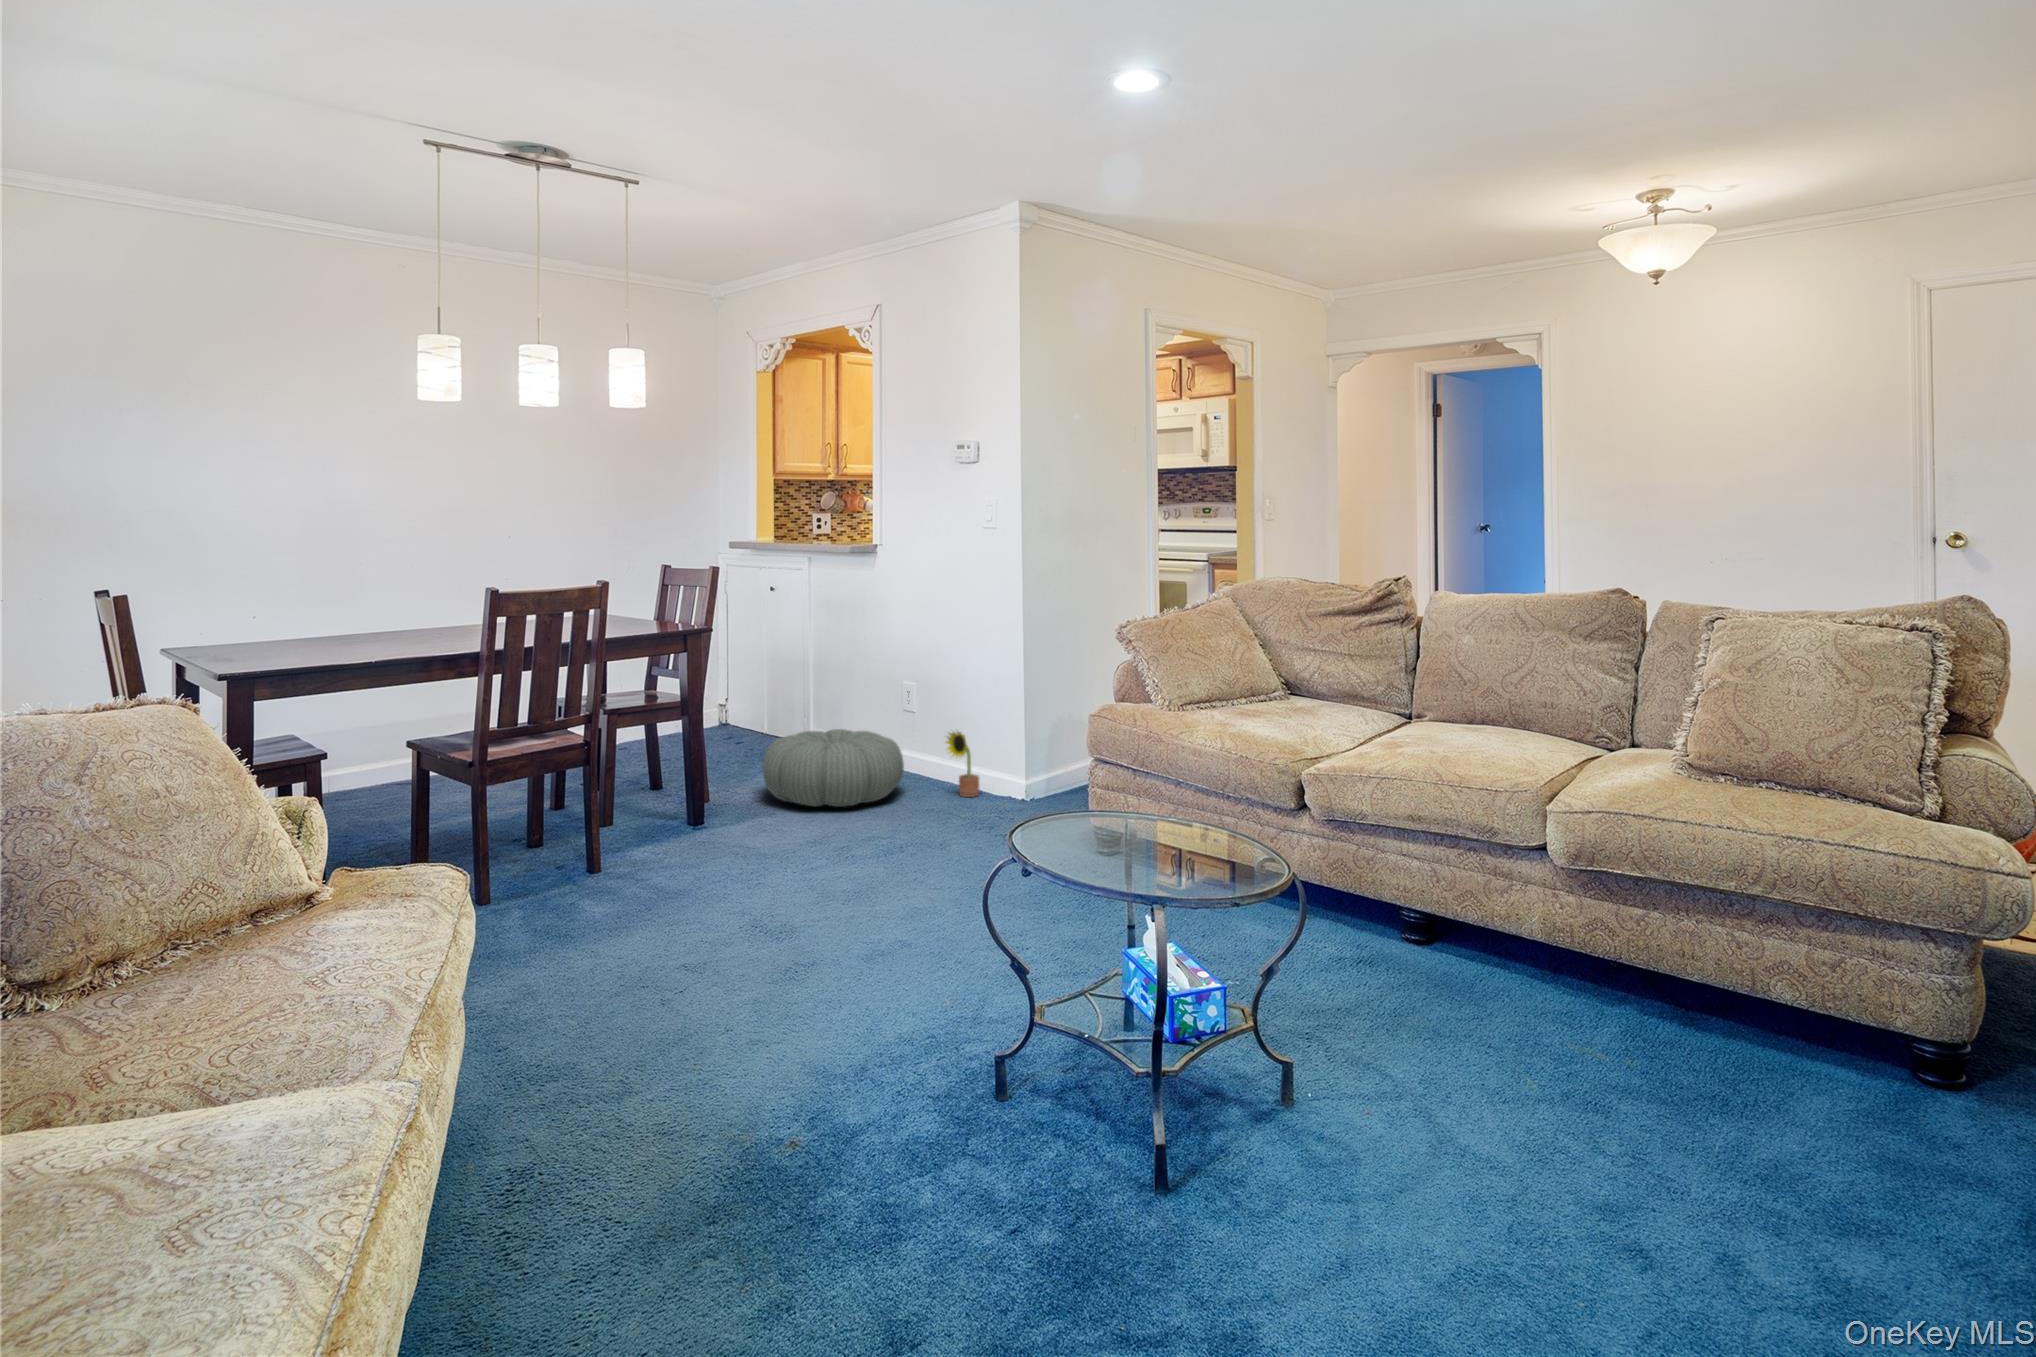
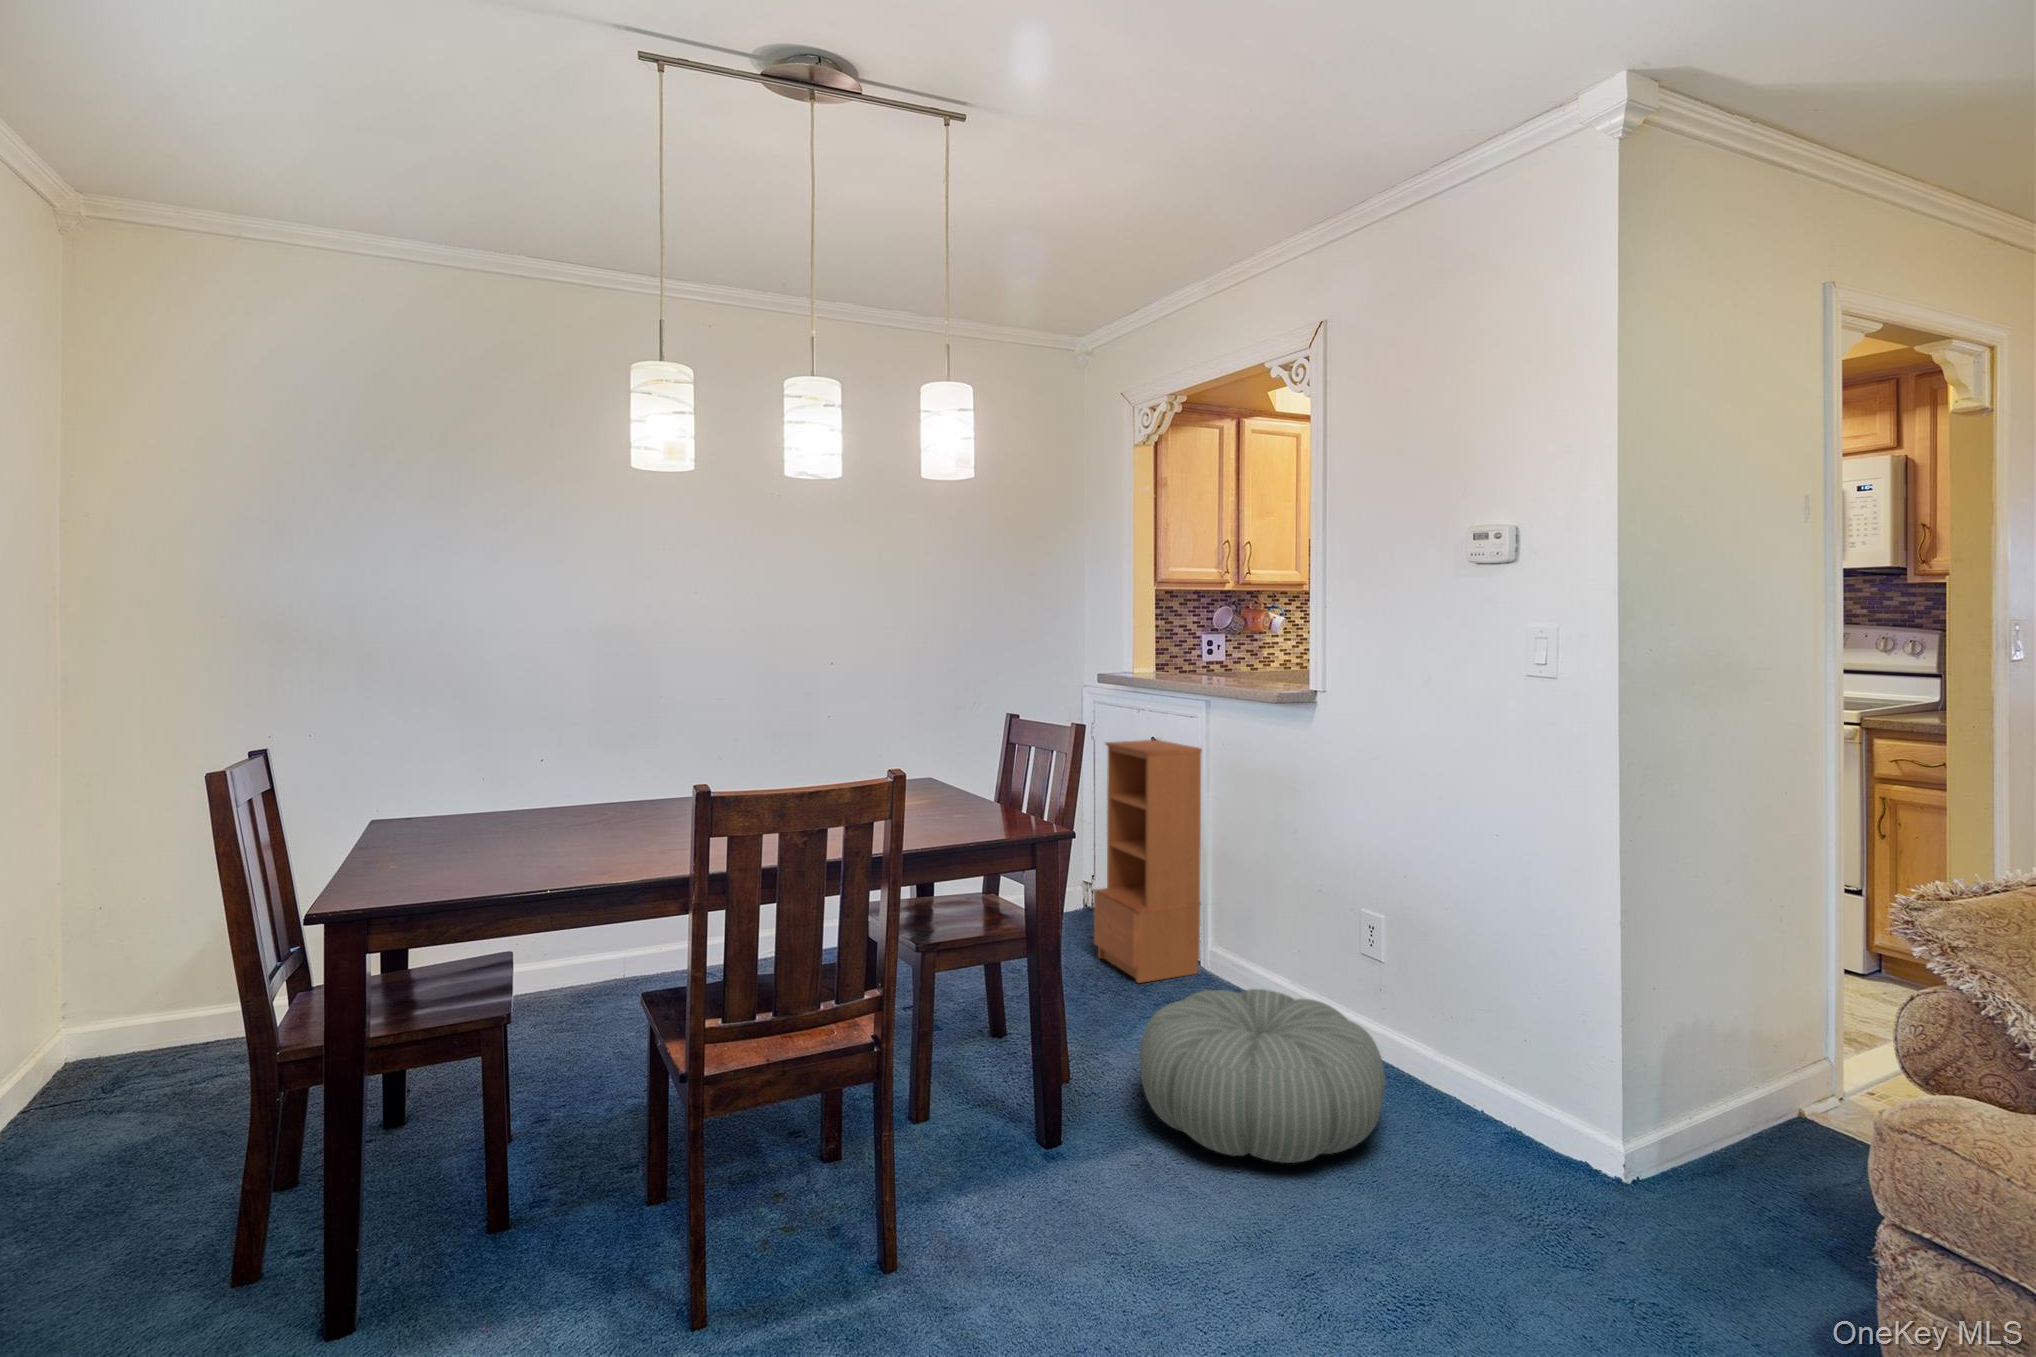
bookcase: none [732,589,808,754] -> present [1094,740,1202,983]
decorative plant: present [946,731,979,797] -> none [1462,1028,1532,1157]

